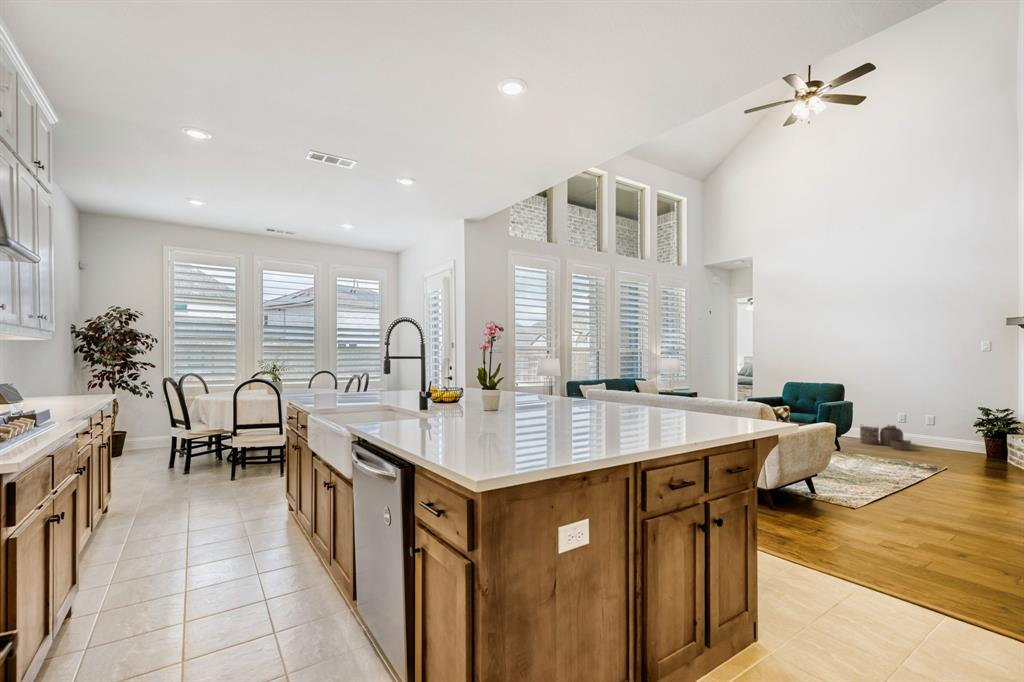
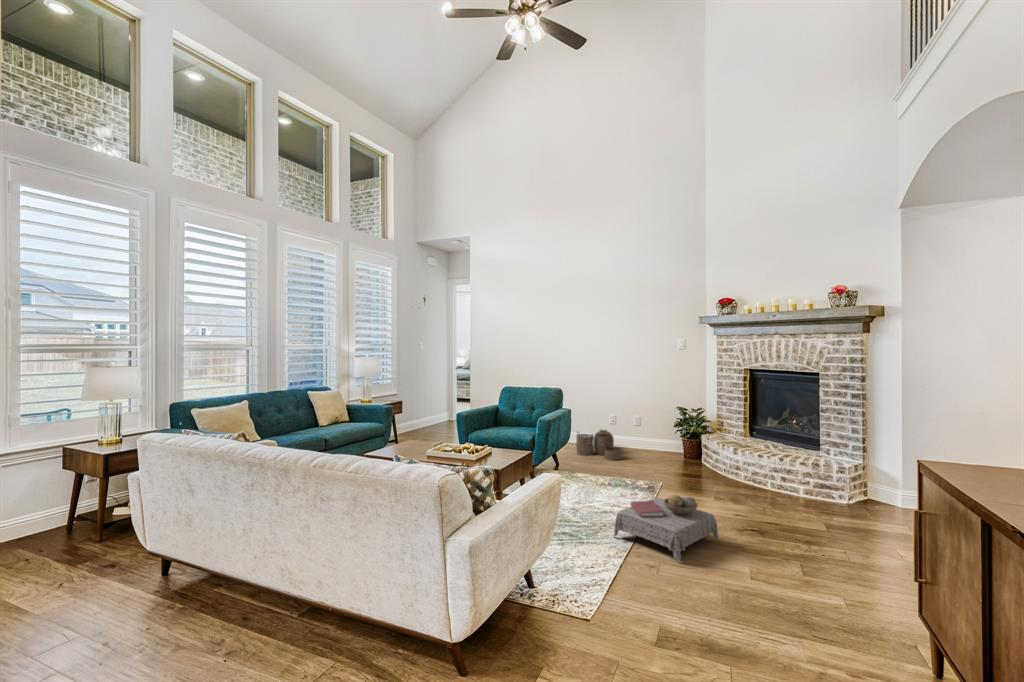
ottoman: none [885,459,988,502] -> present [614,494,719,562]

